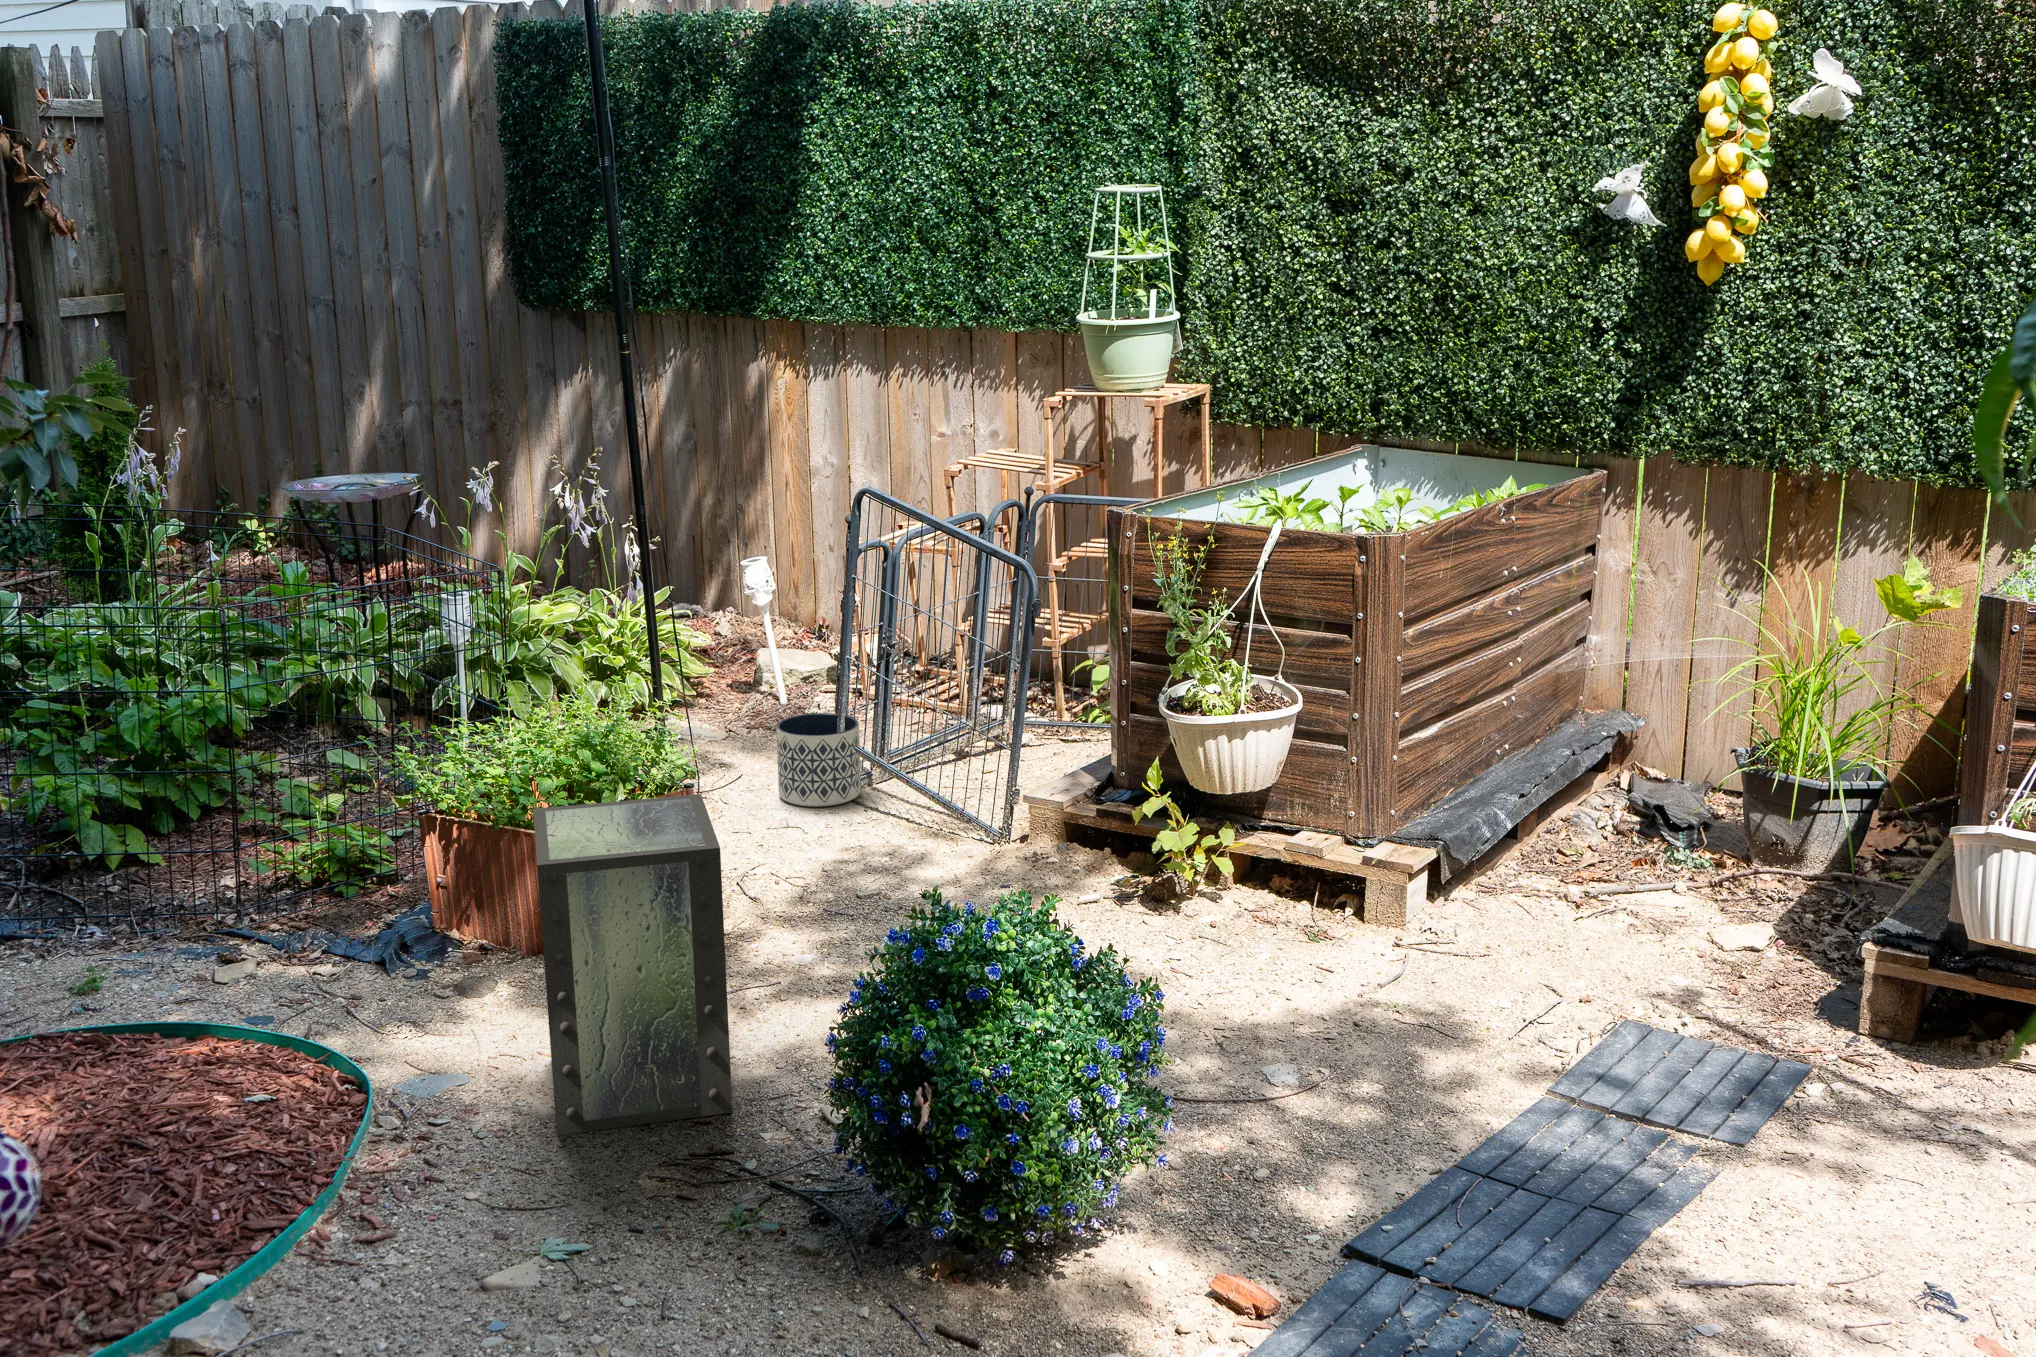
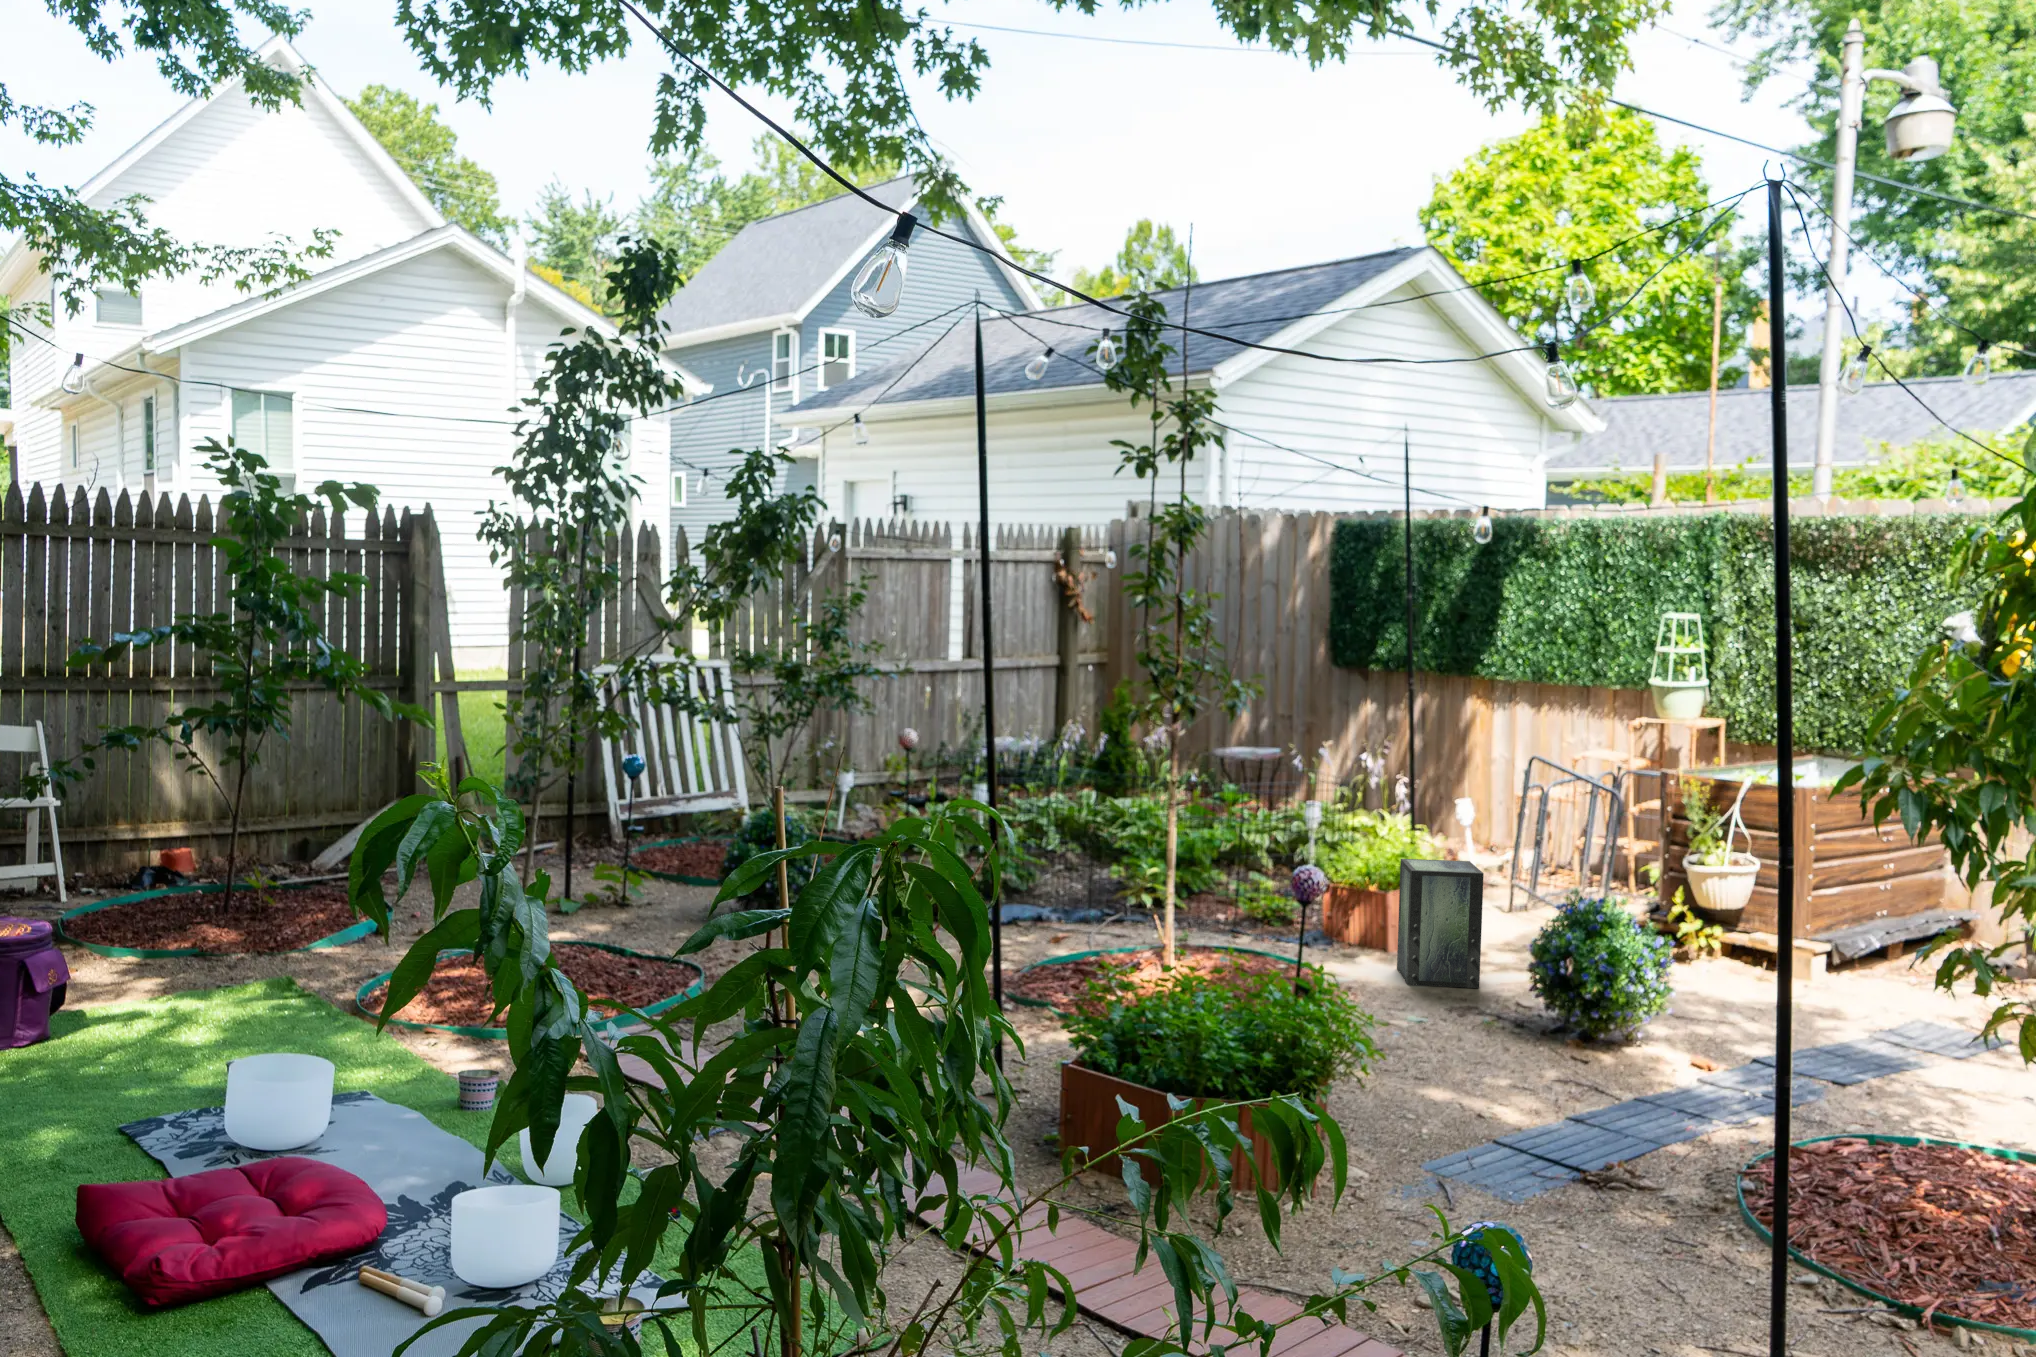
planter: present [777,713,861,807] -> none [1477,871,1522,915]

